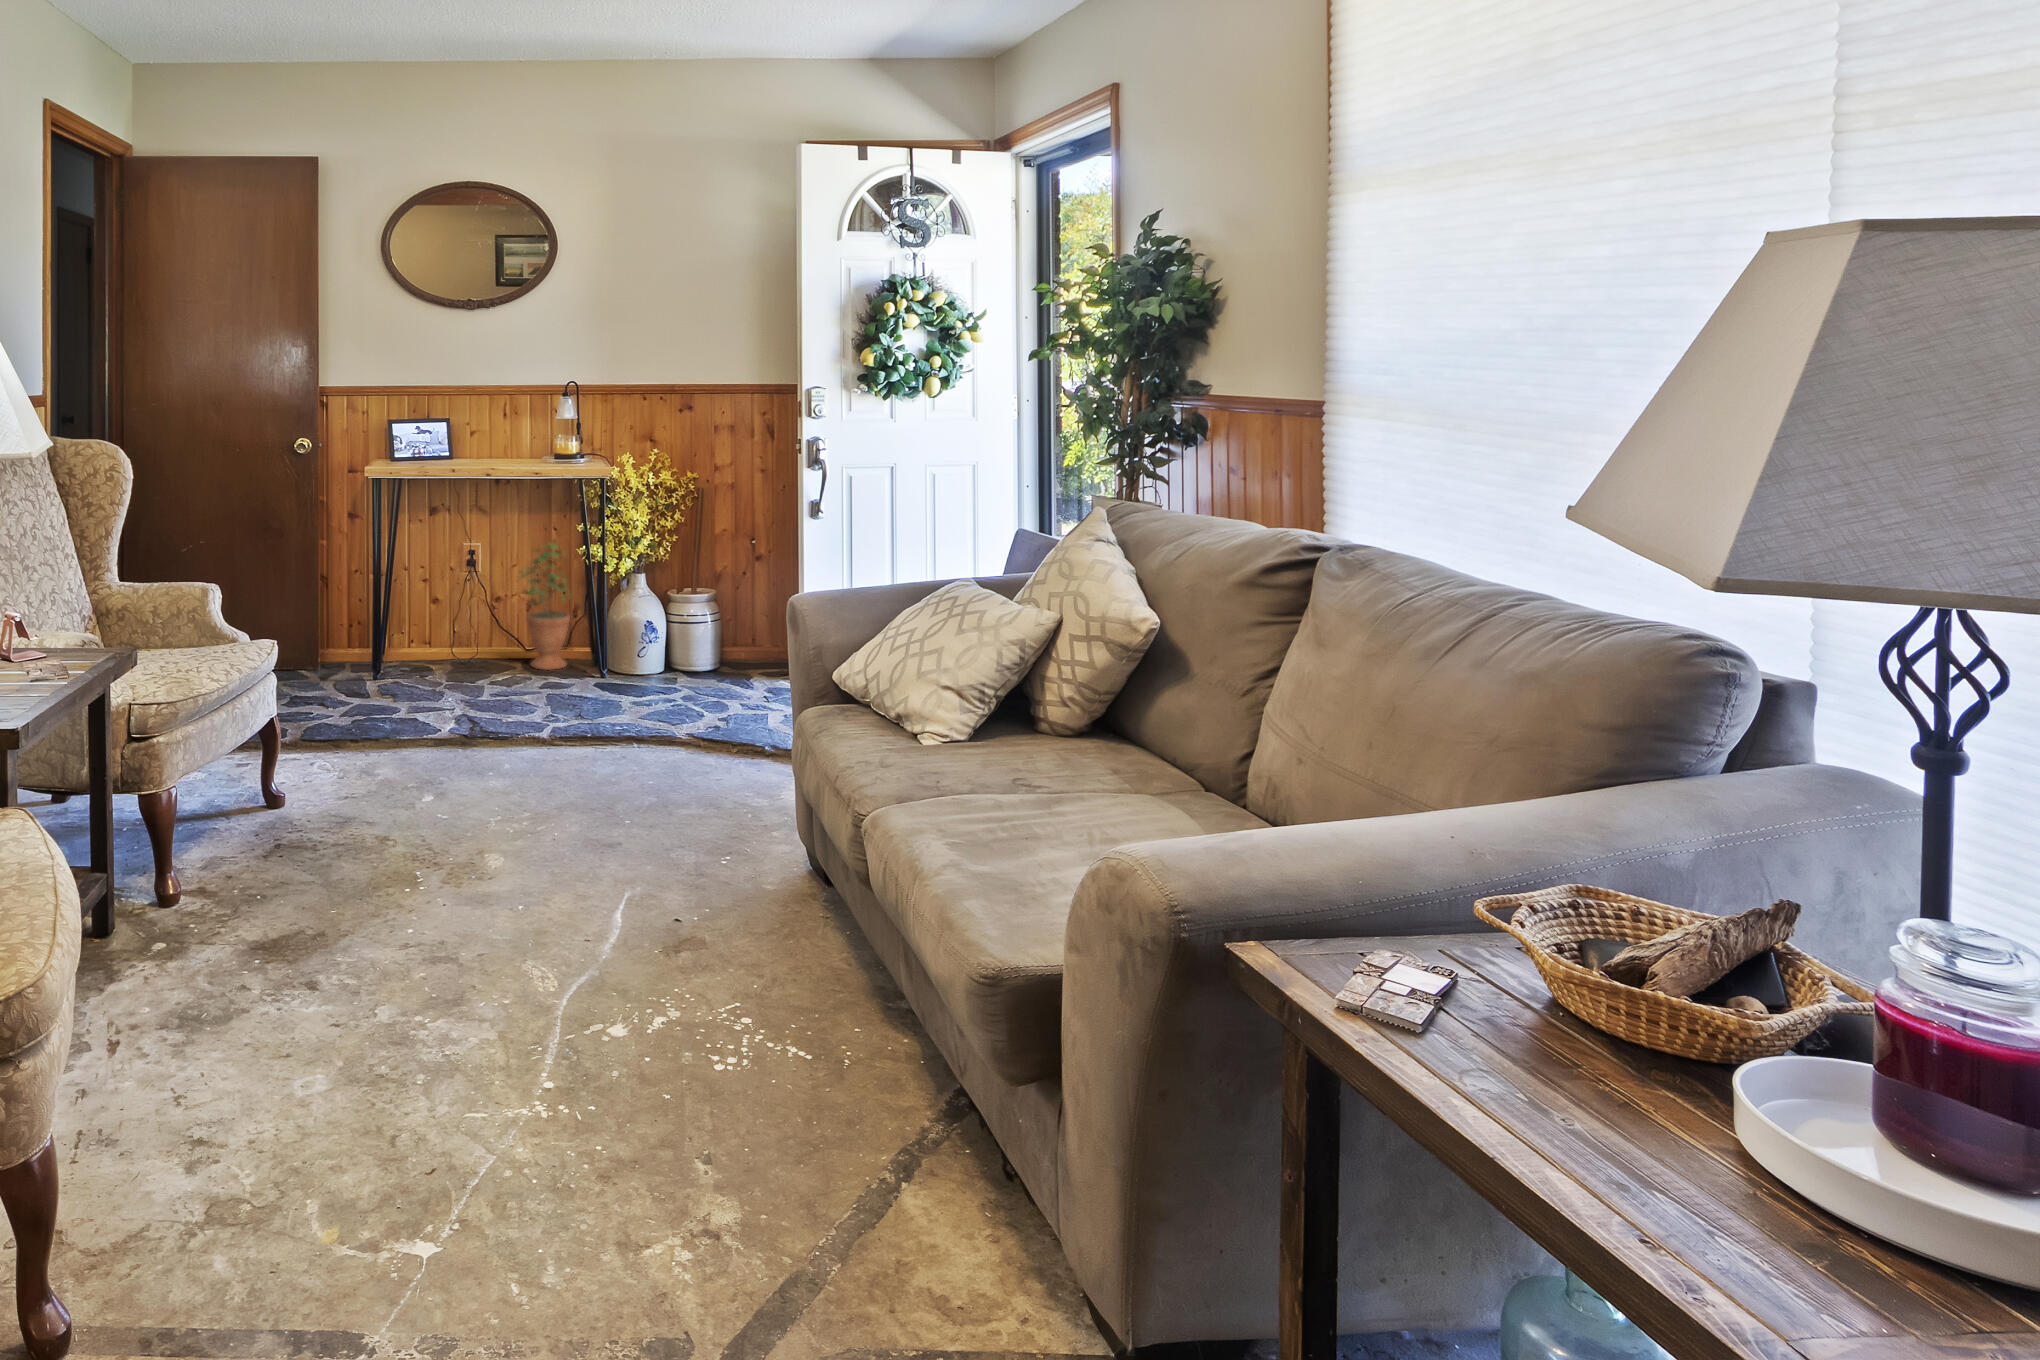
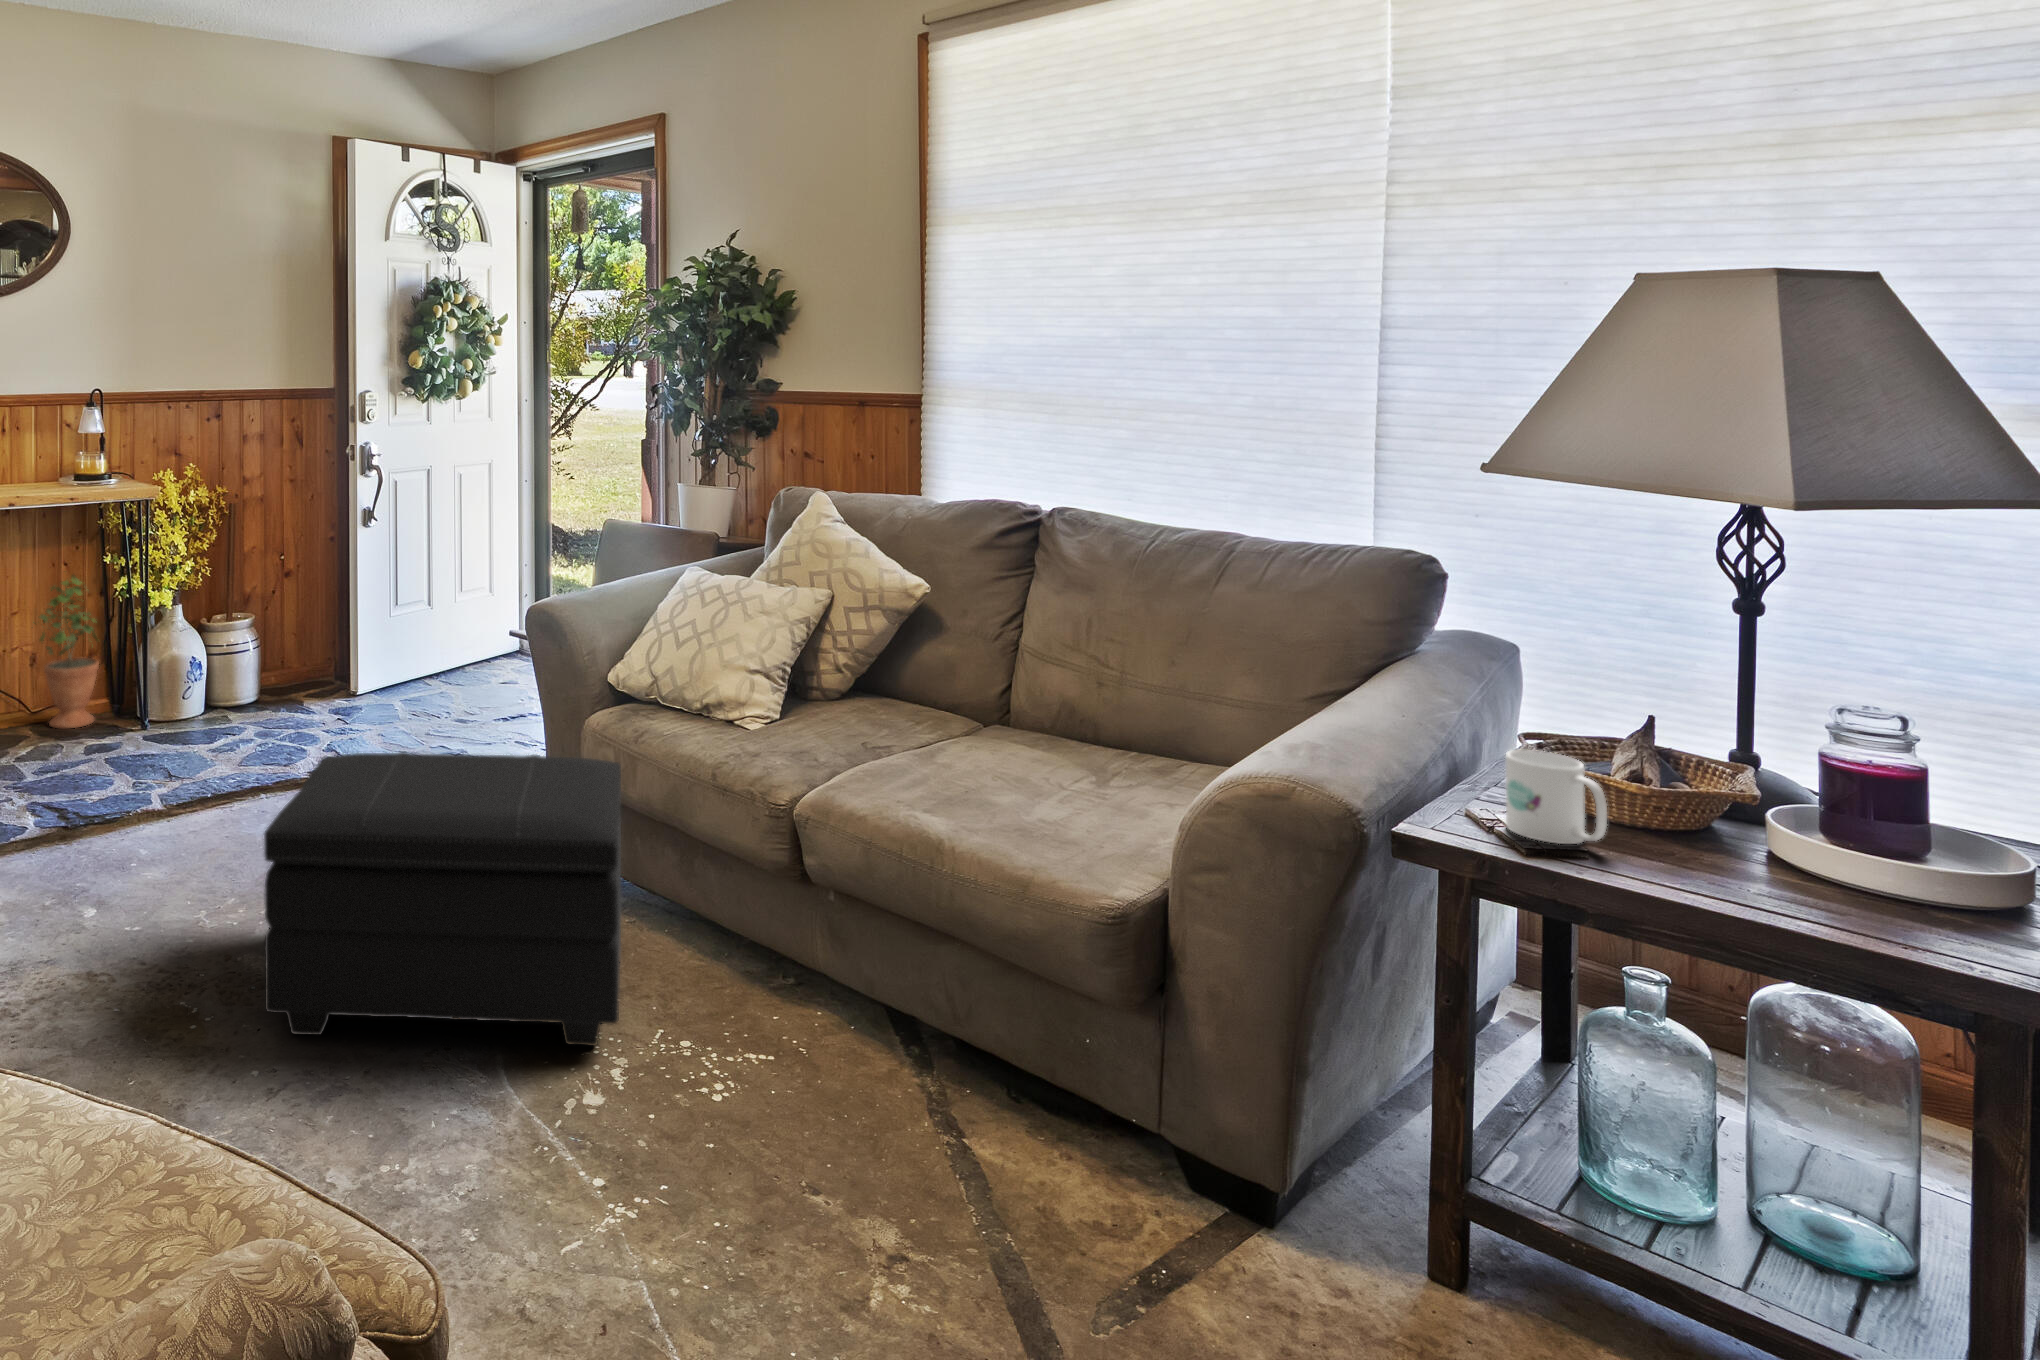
footstool: none [432,704,783,995] -> present [264,752,621,1046]
mug: none [1371,879,1468,1010] -> present [1506,750,1607,844]

